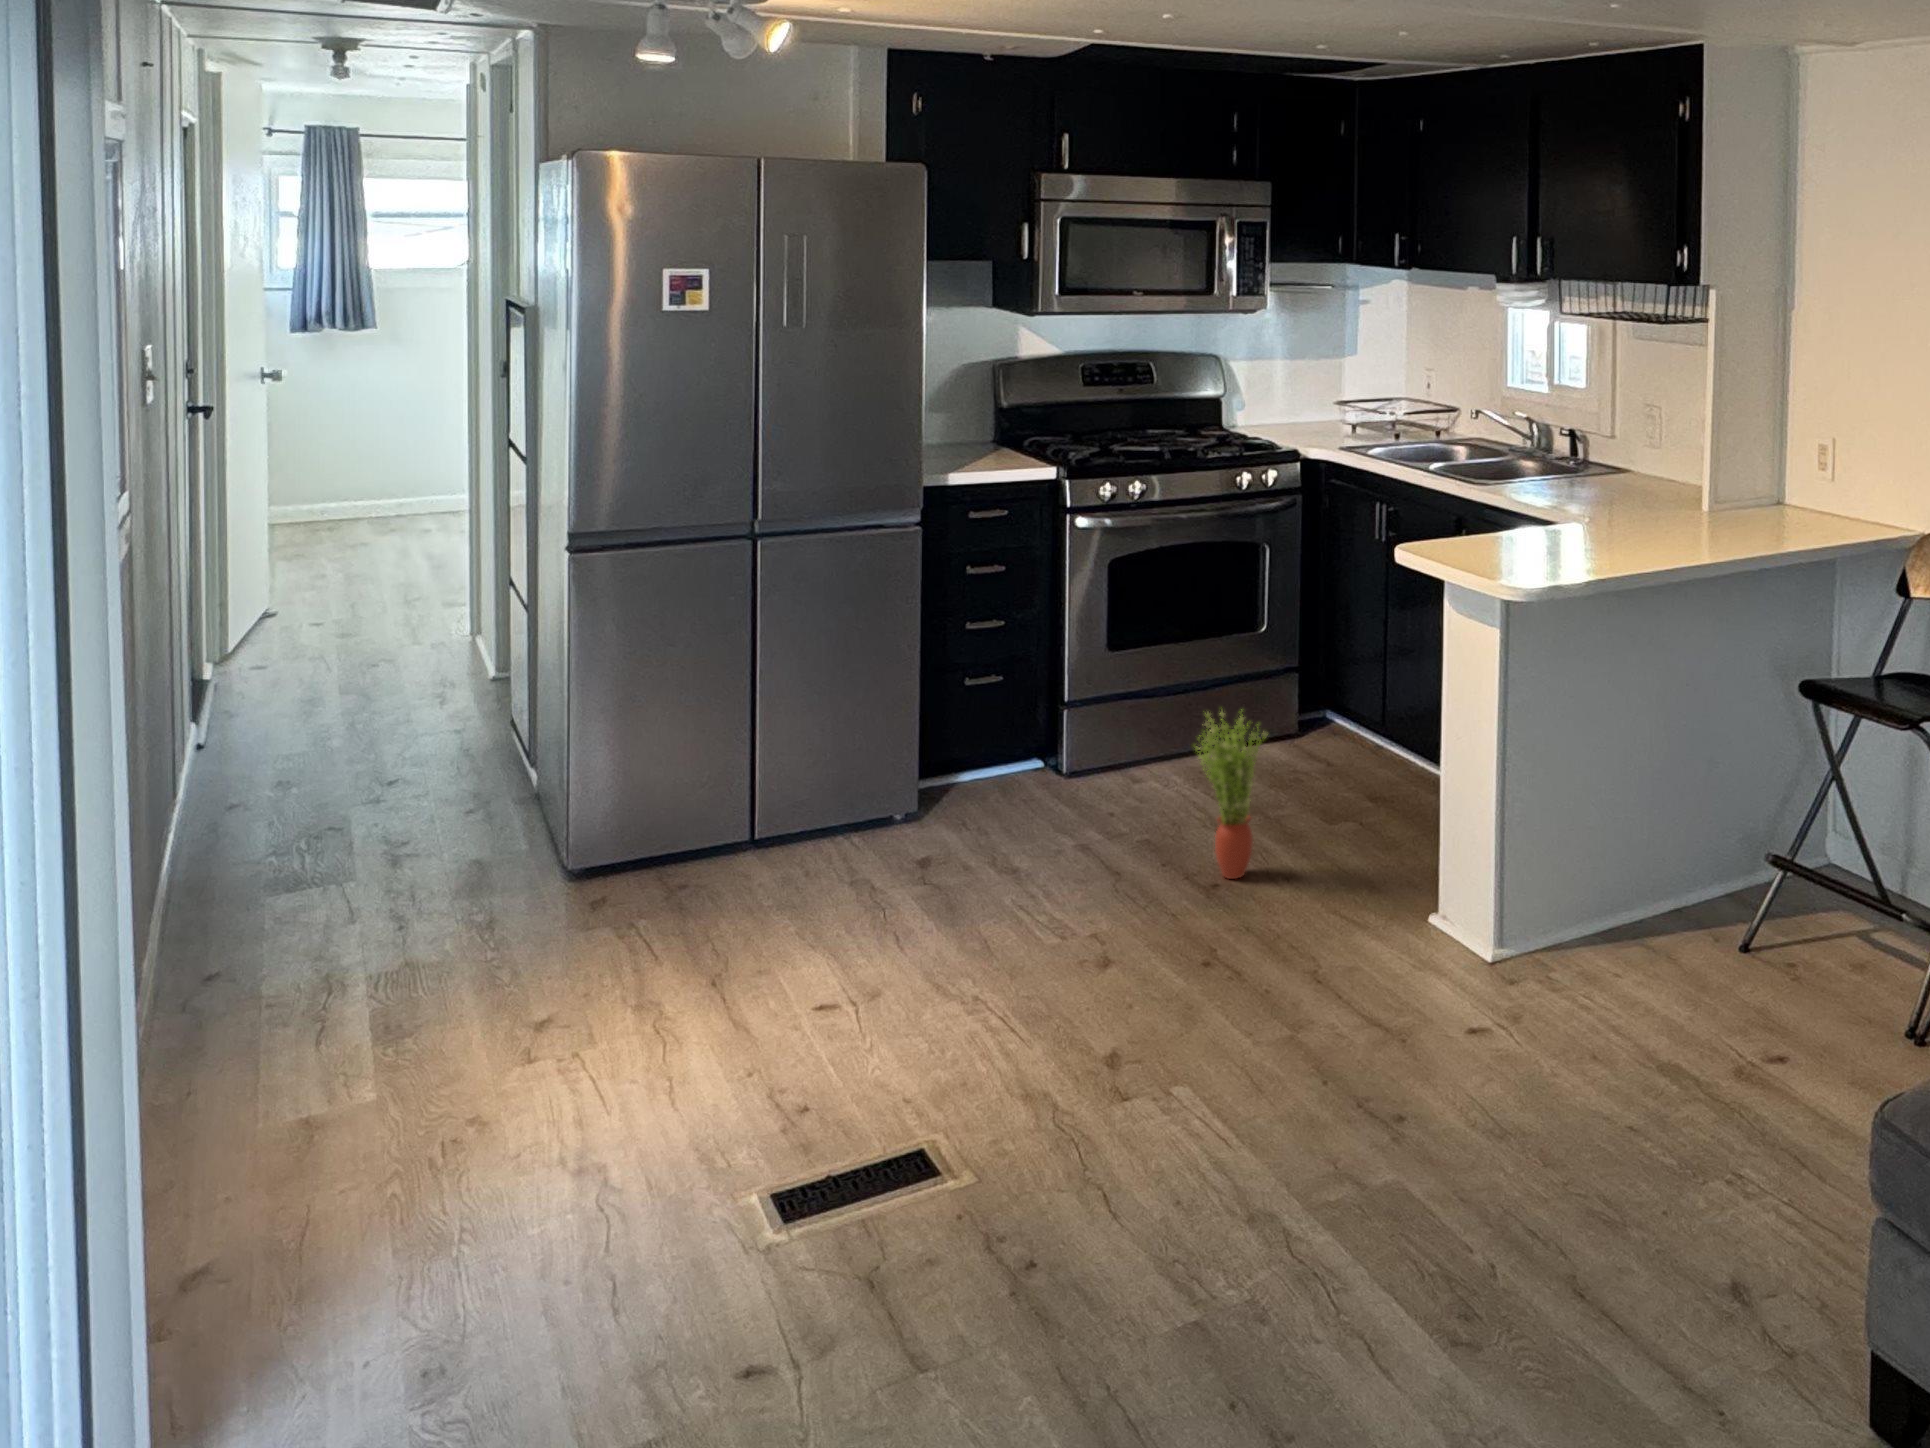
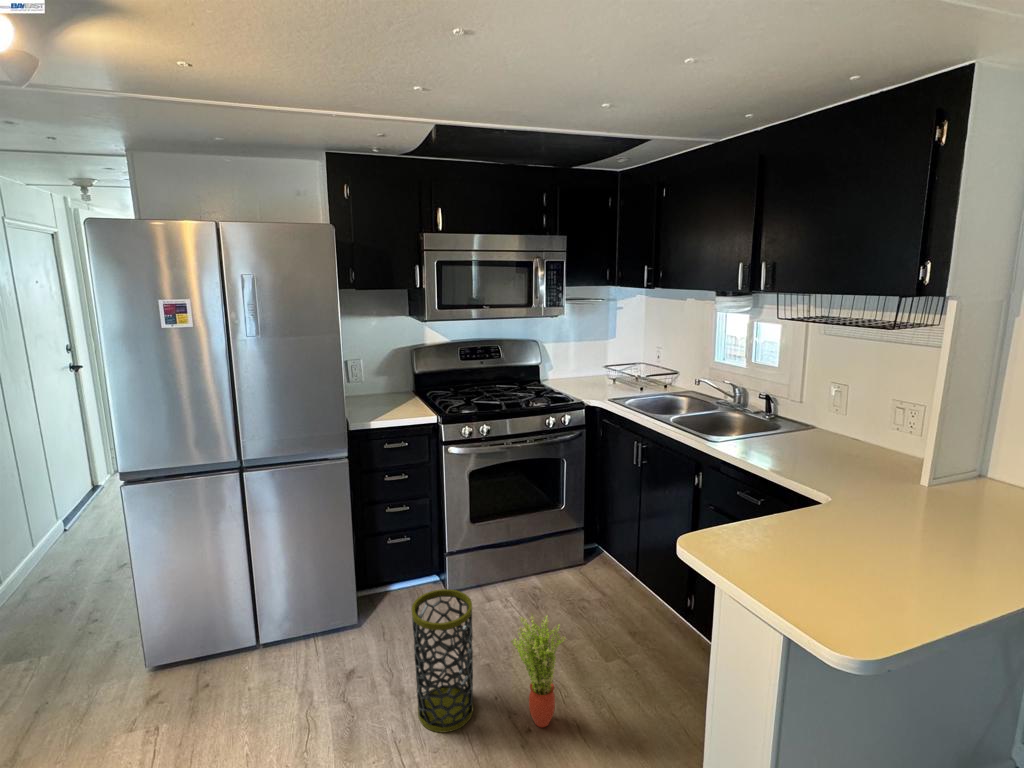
trash can: none [1047,696,1135,893] -> present [412,589,473,732]

